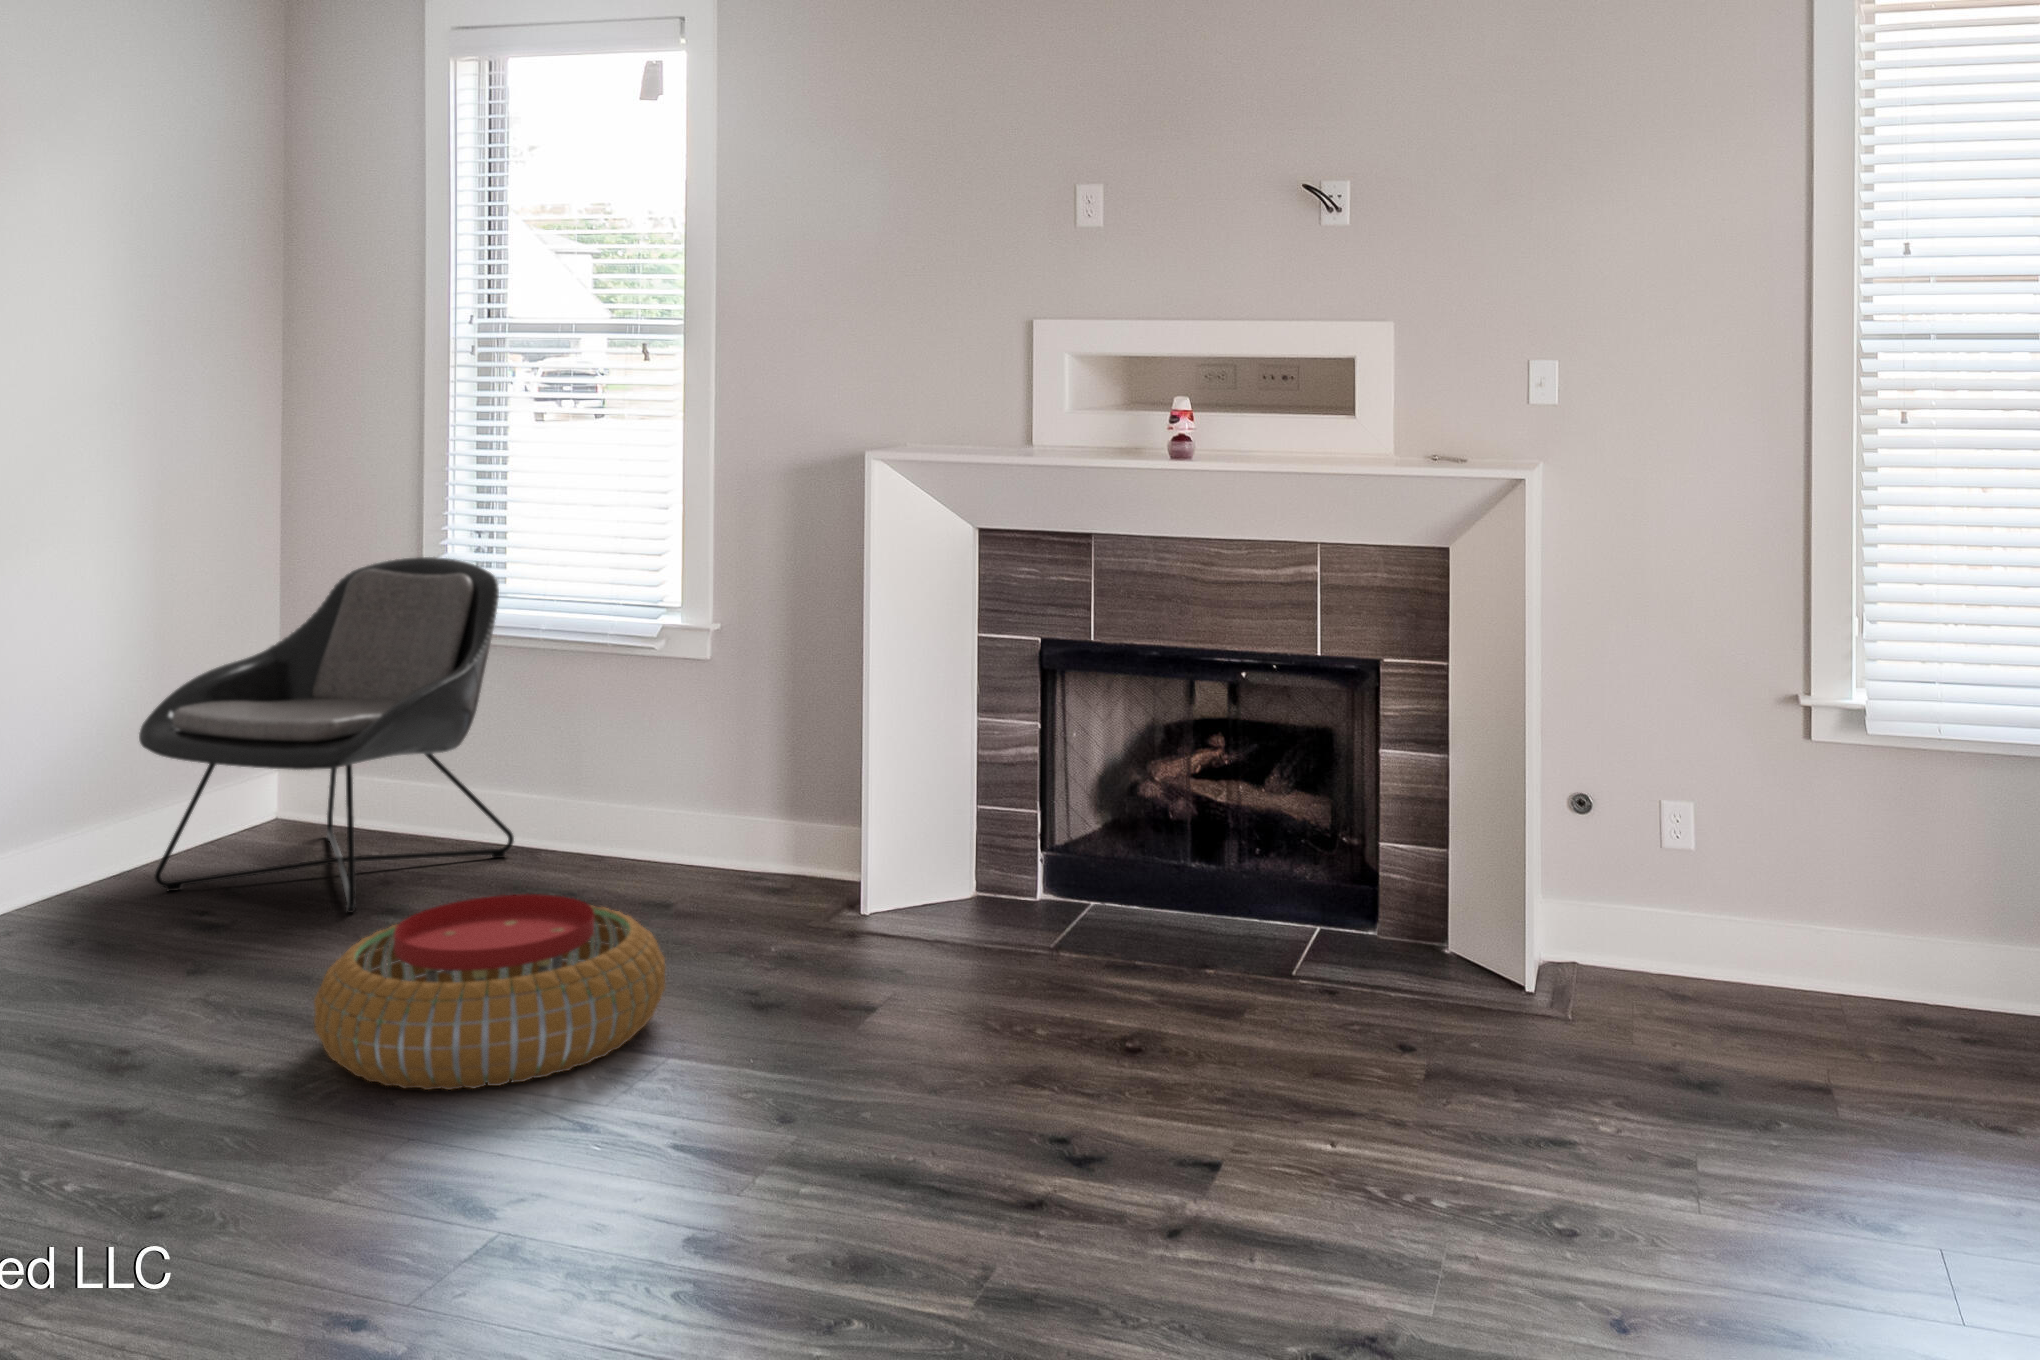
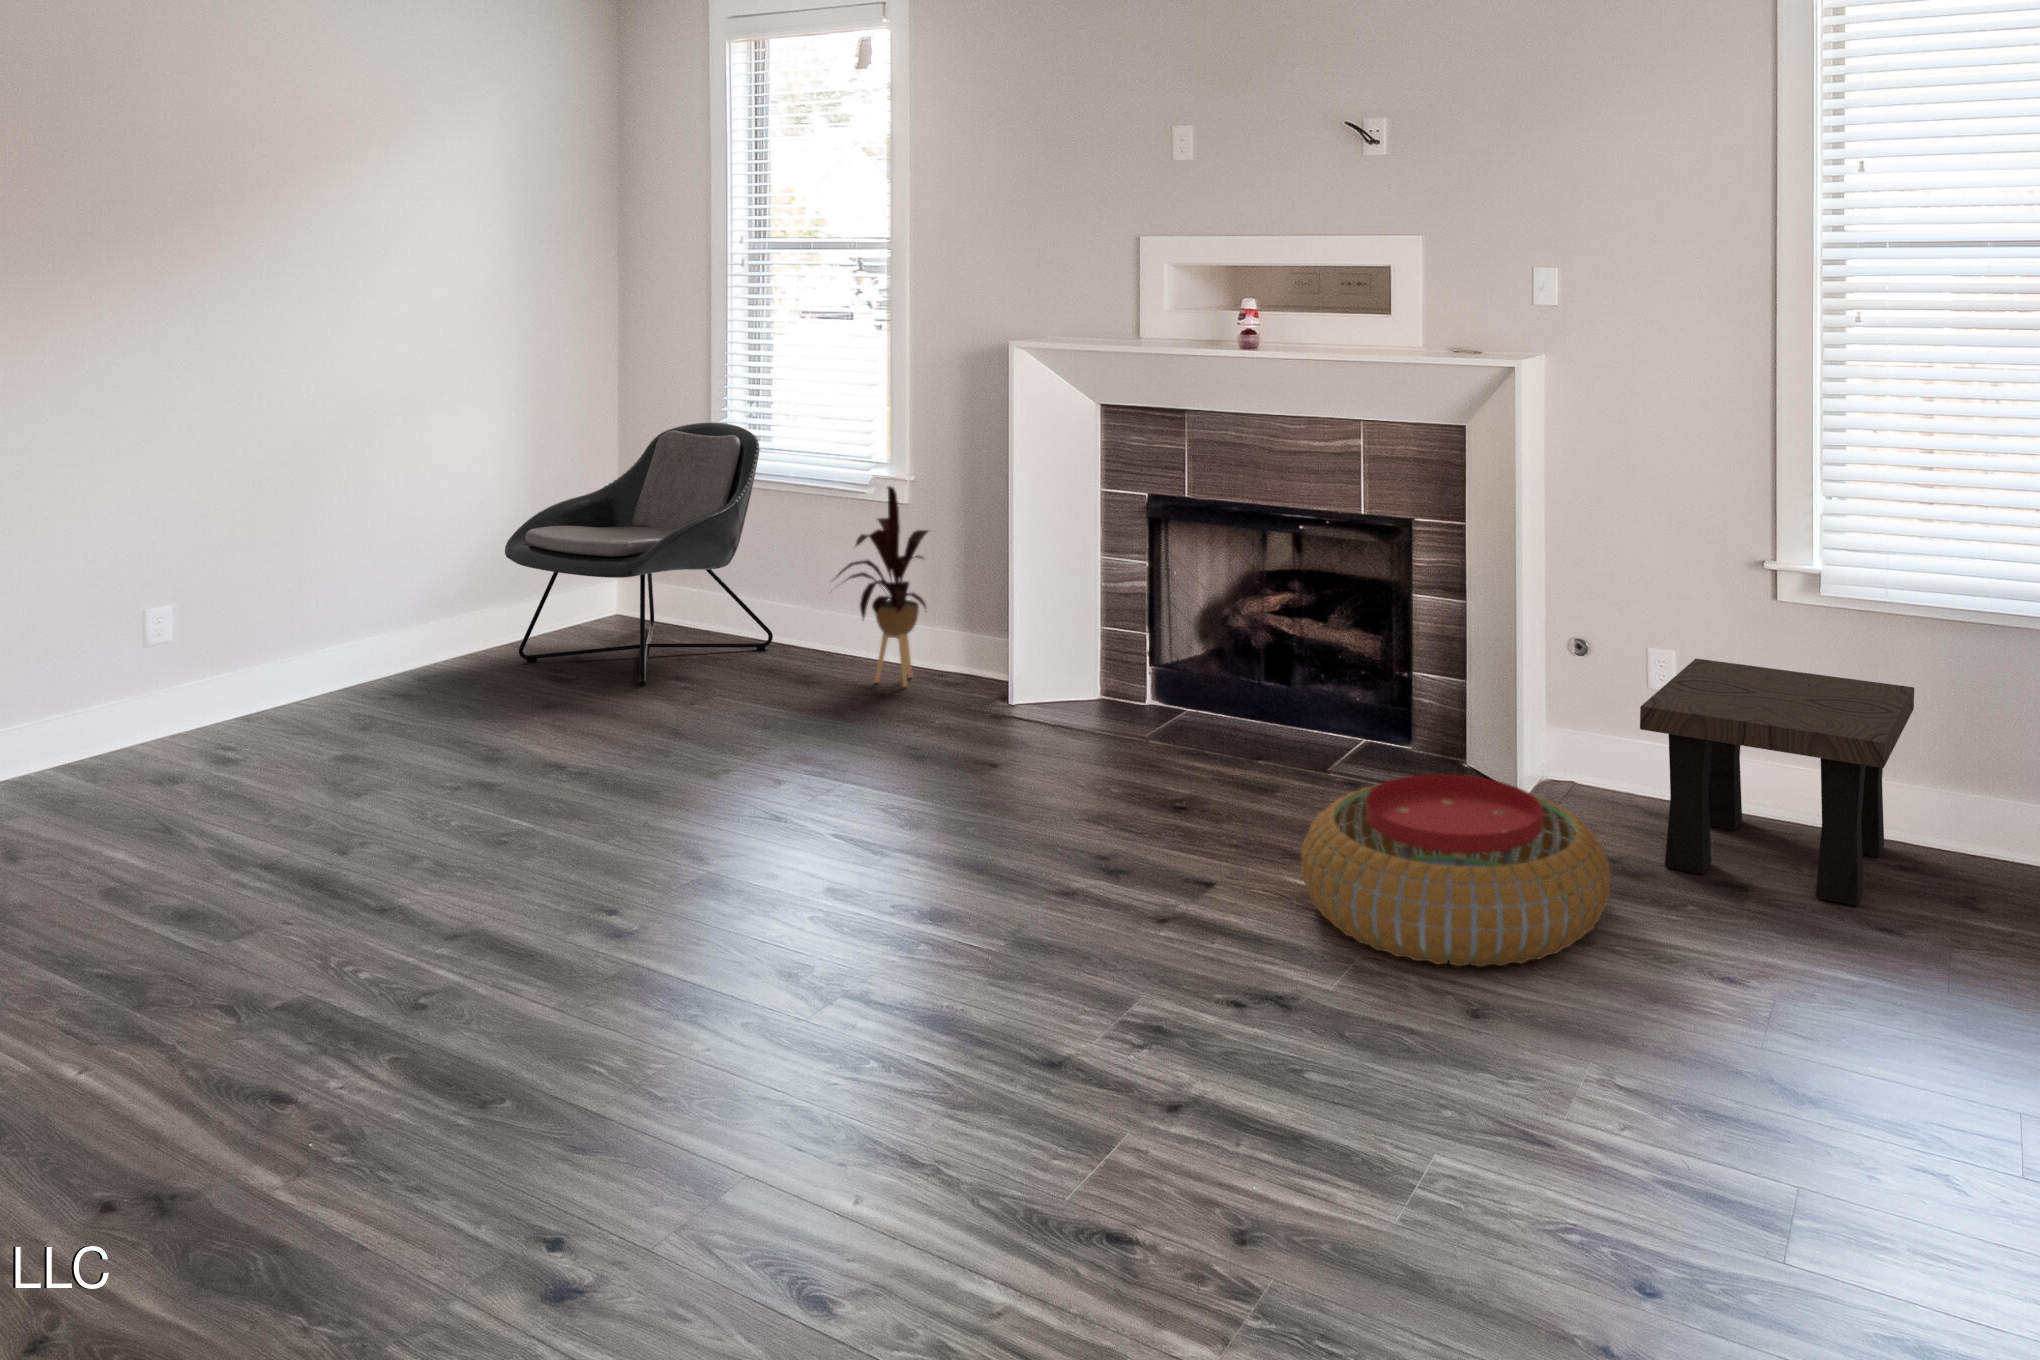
house plant: none [612,636,748,896] -> present [838,486,928,687]
side table: none [1696,811,1974,1085] -> present [1640,659,1914,906]
pouf: present [314,894,665,1090] -> present [1301,774,1611,967]

